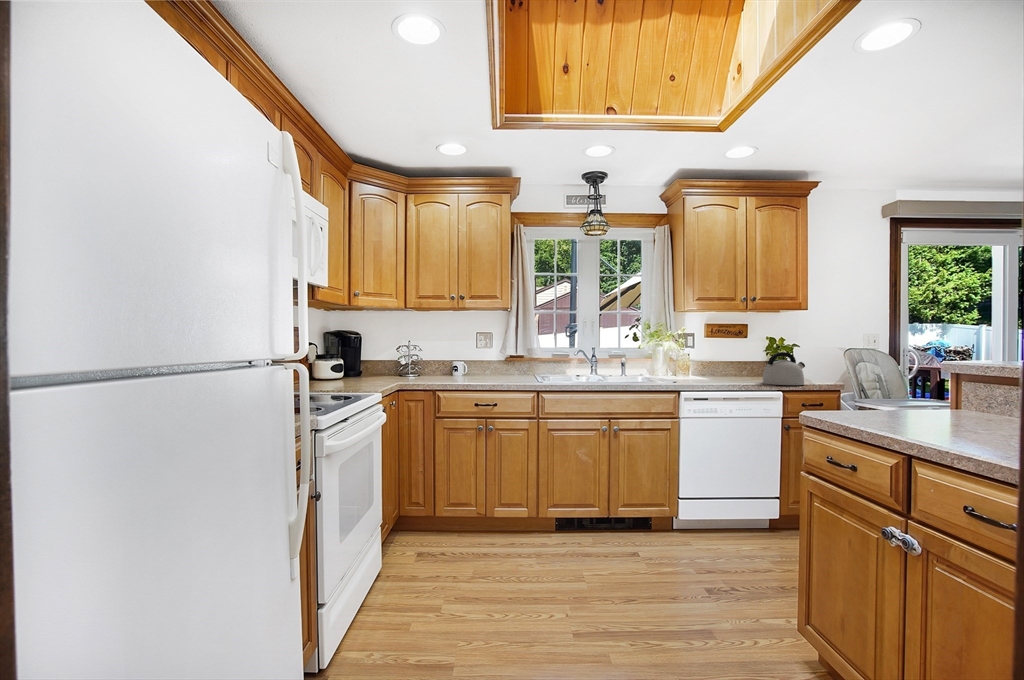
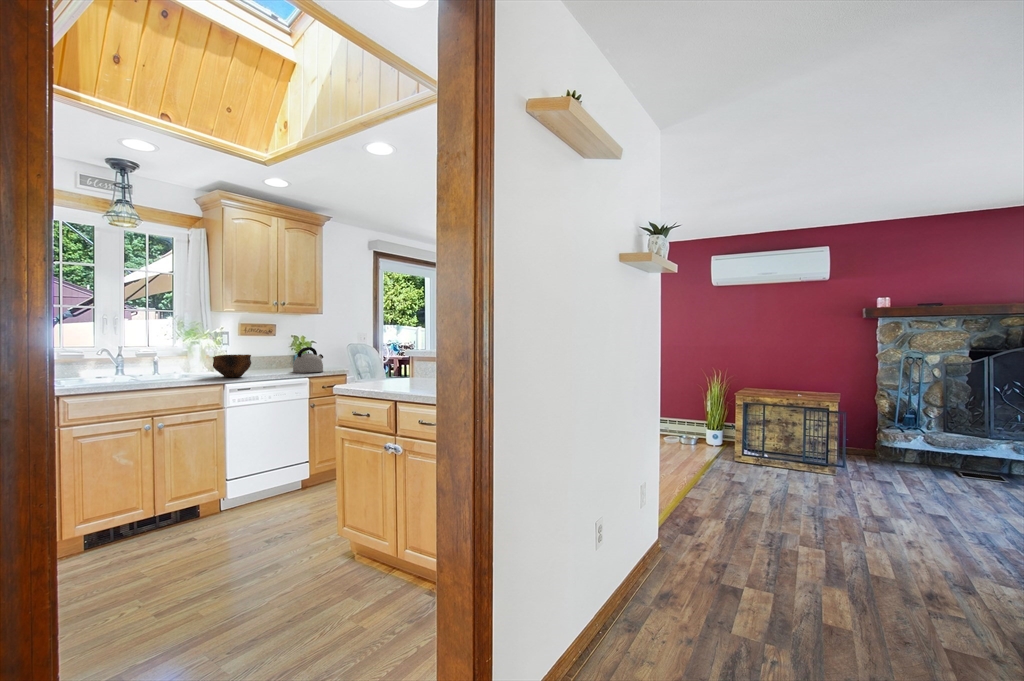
bowl: none [668,359,708,384] -> present [213,355,251,377]

